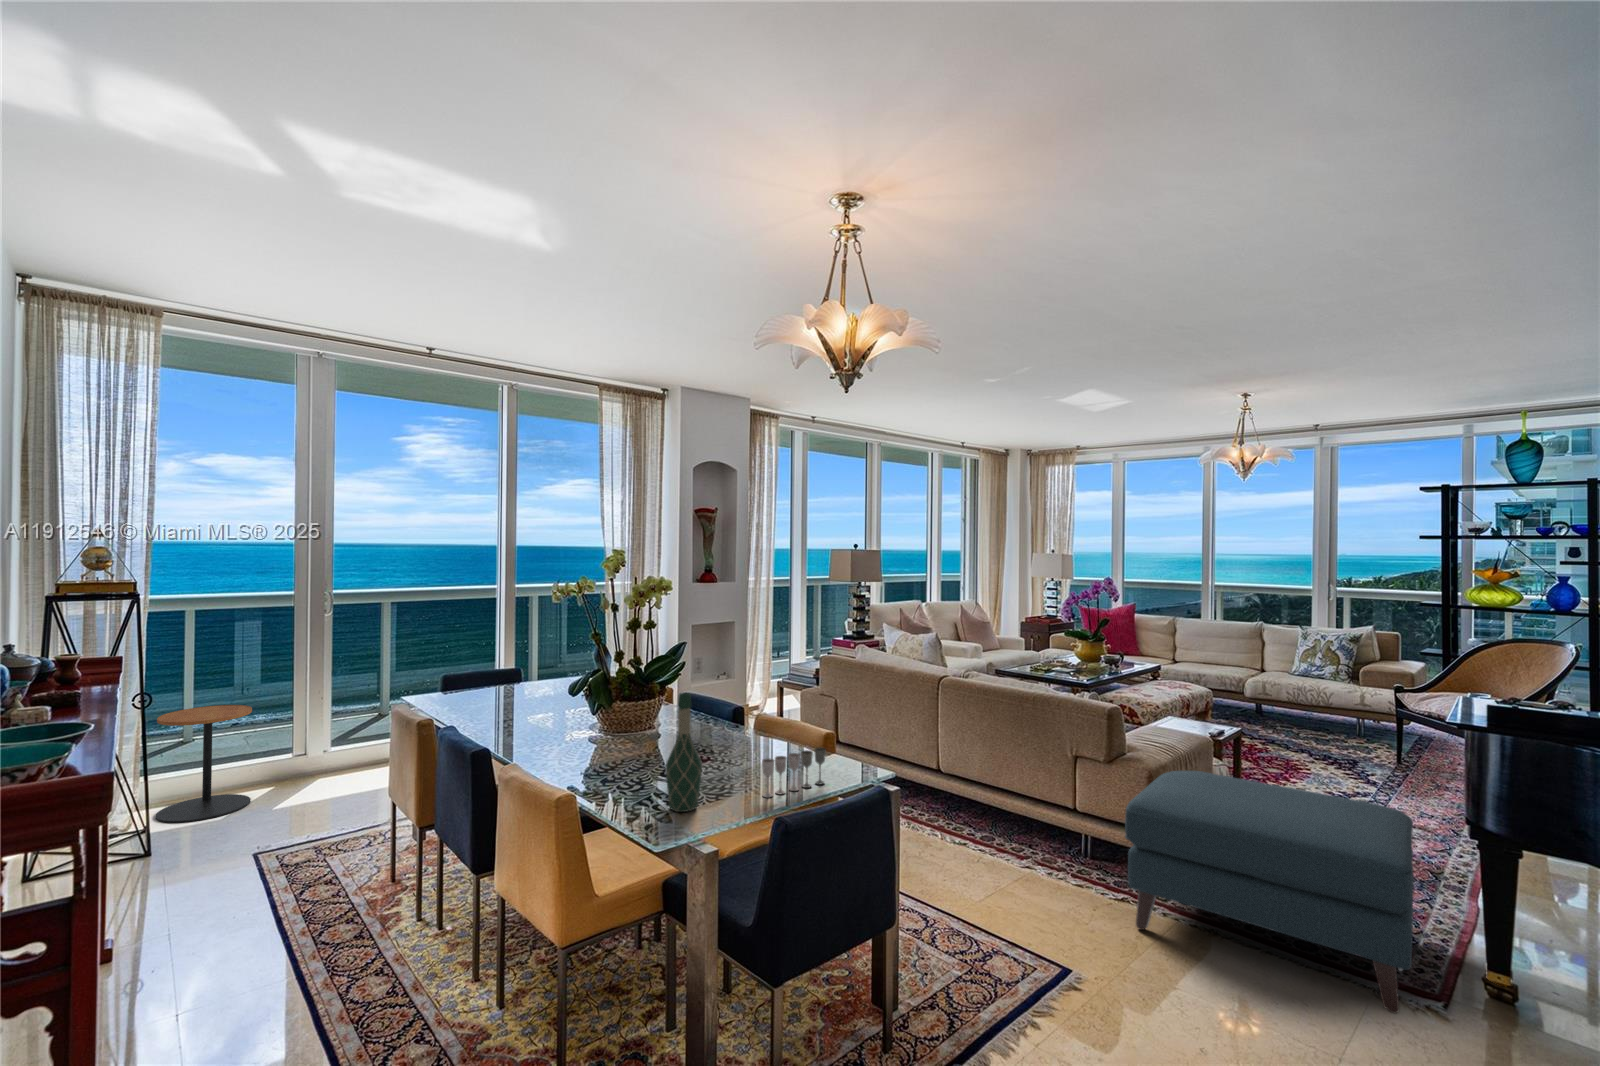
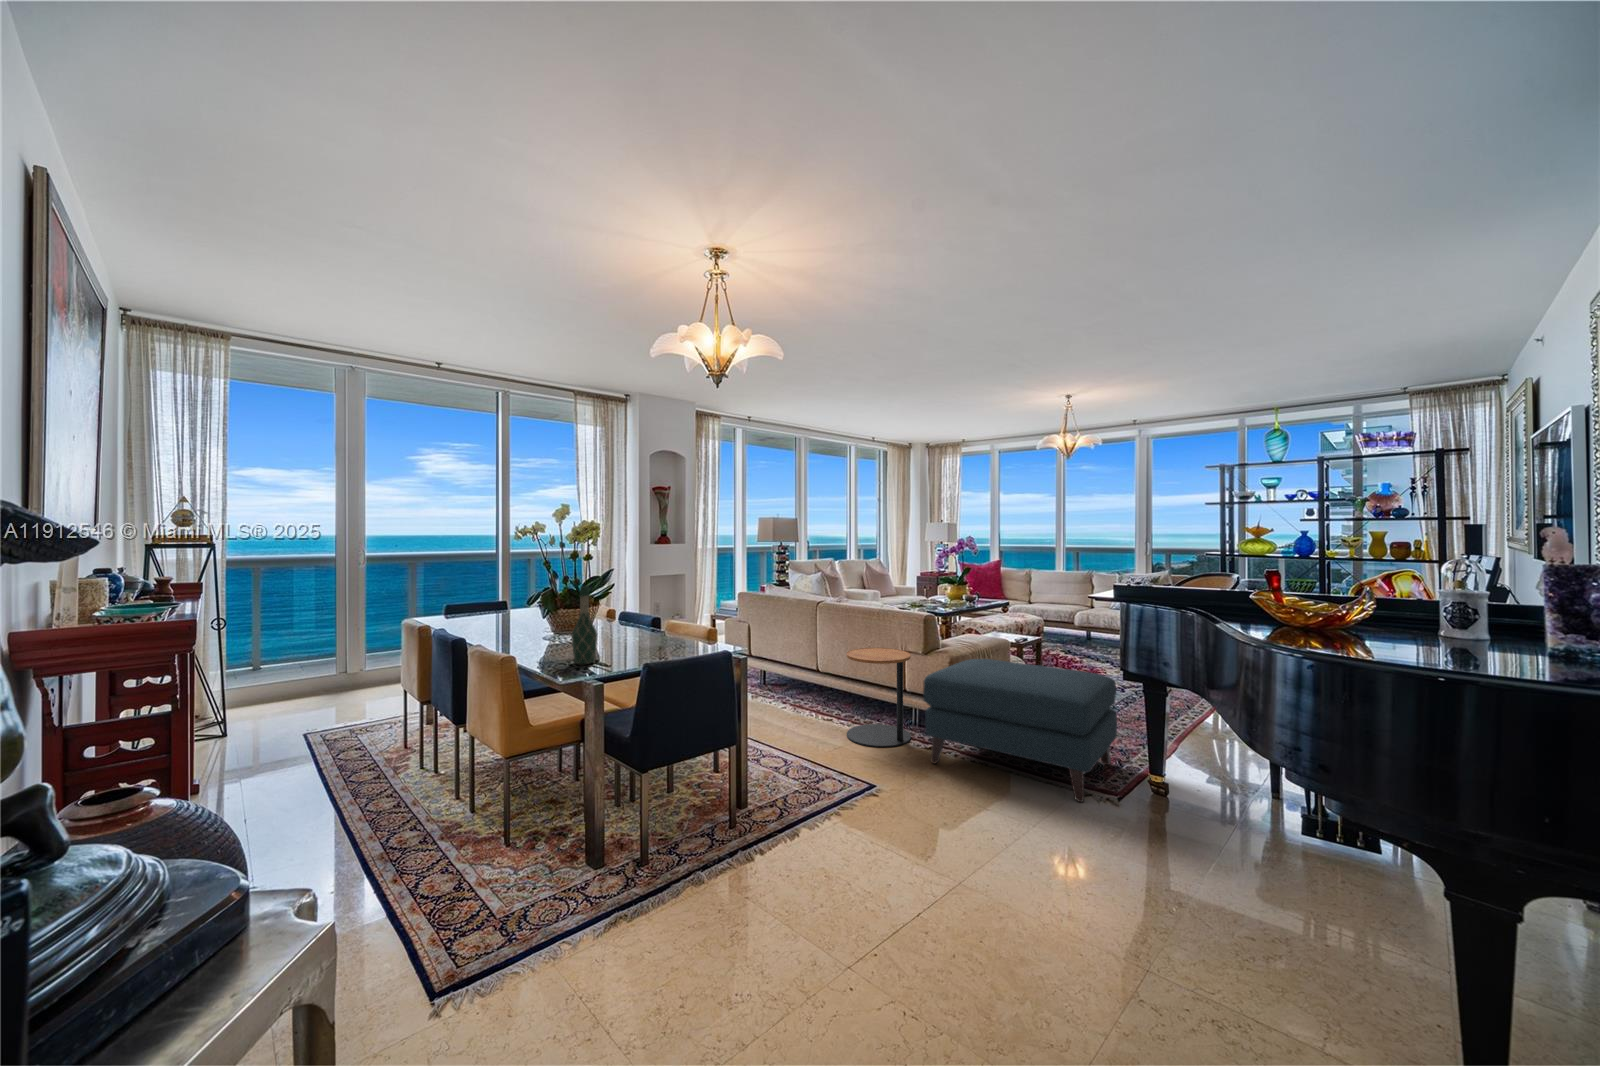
side table: present [155,705,252,823] -> present [846,648,911,747]
wine glass: present [762,748,826,798] -> none [642,628,691,658]

